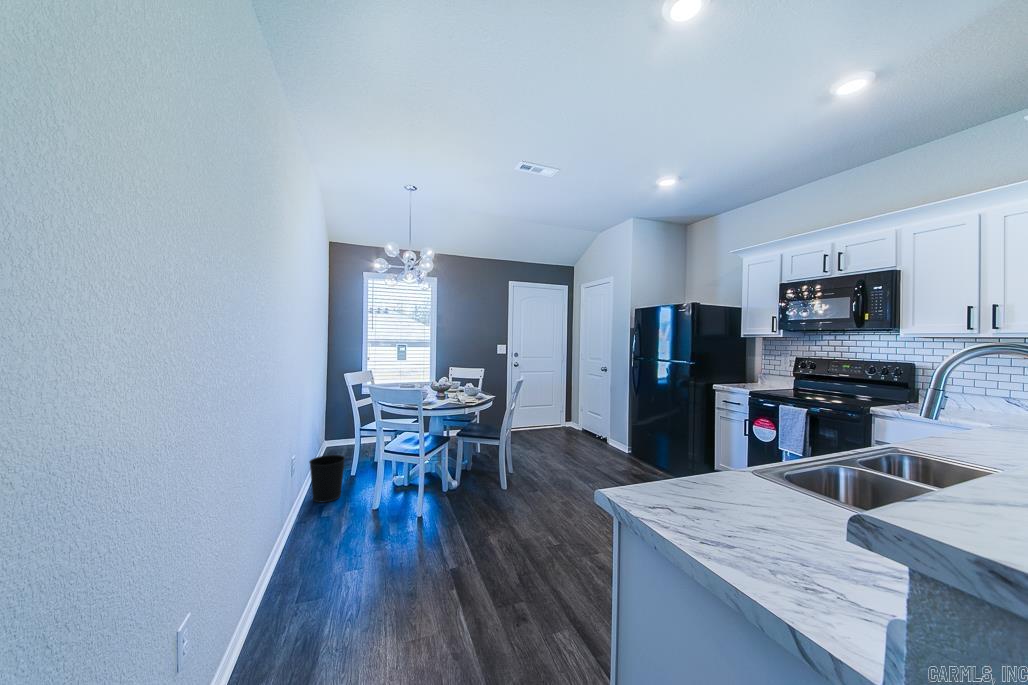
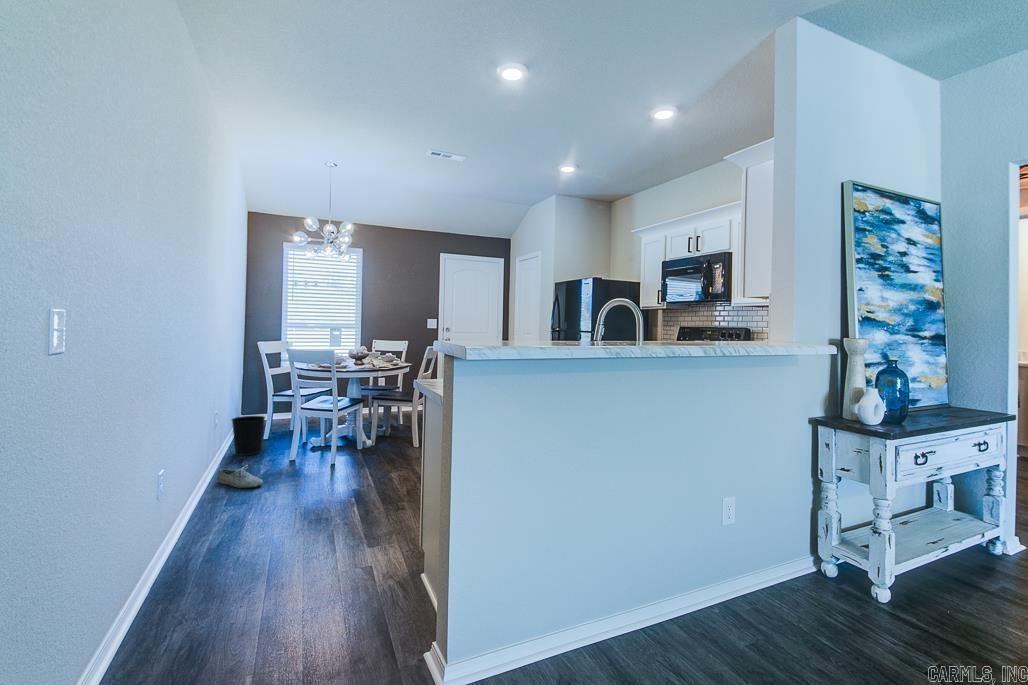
shoe: none [288,531,341,570] -> present [217,465,263,488]

